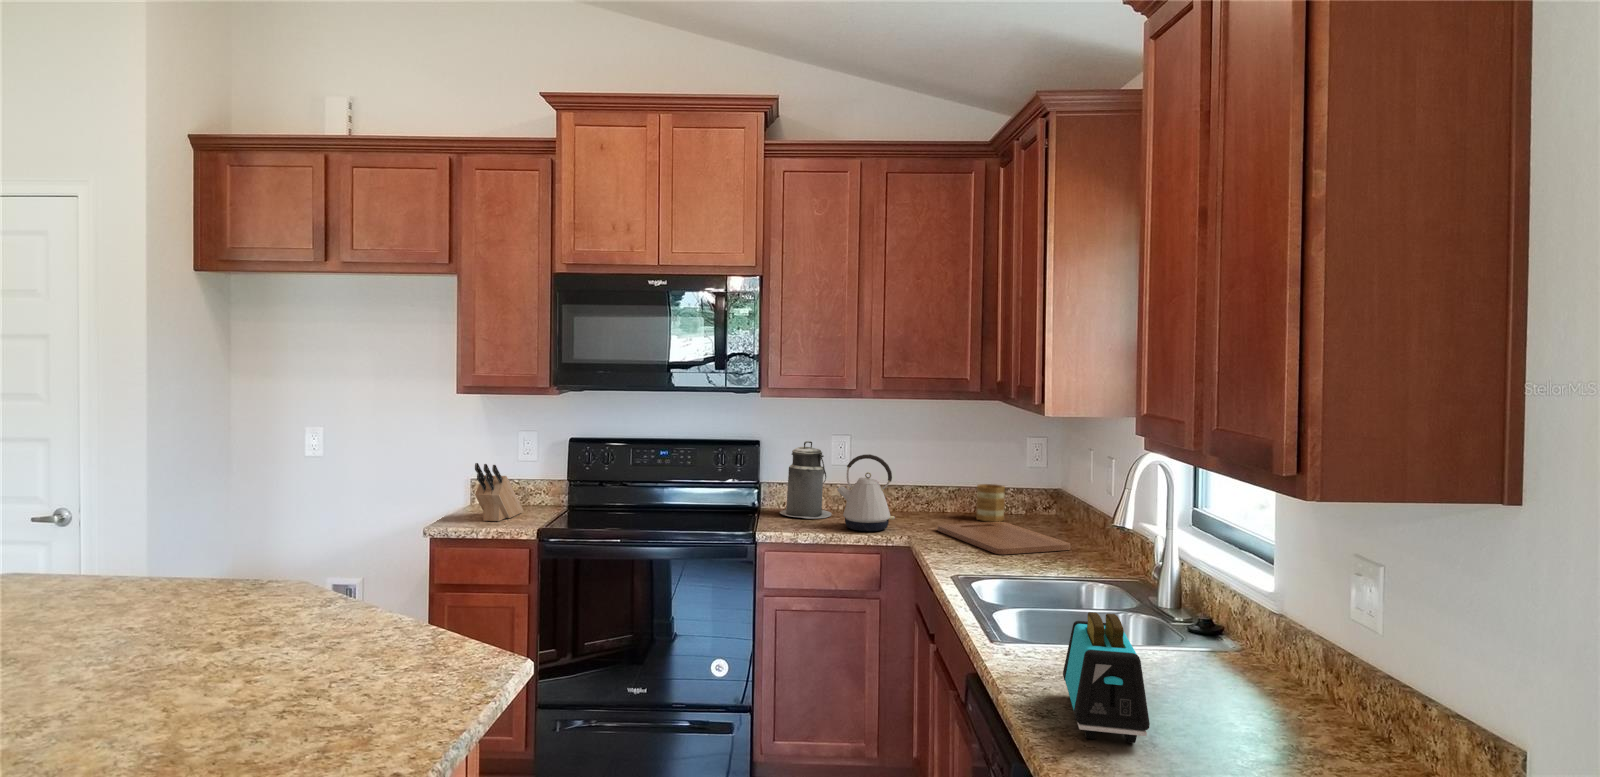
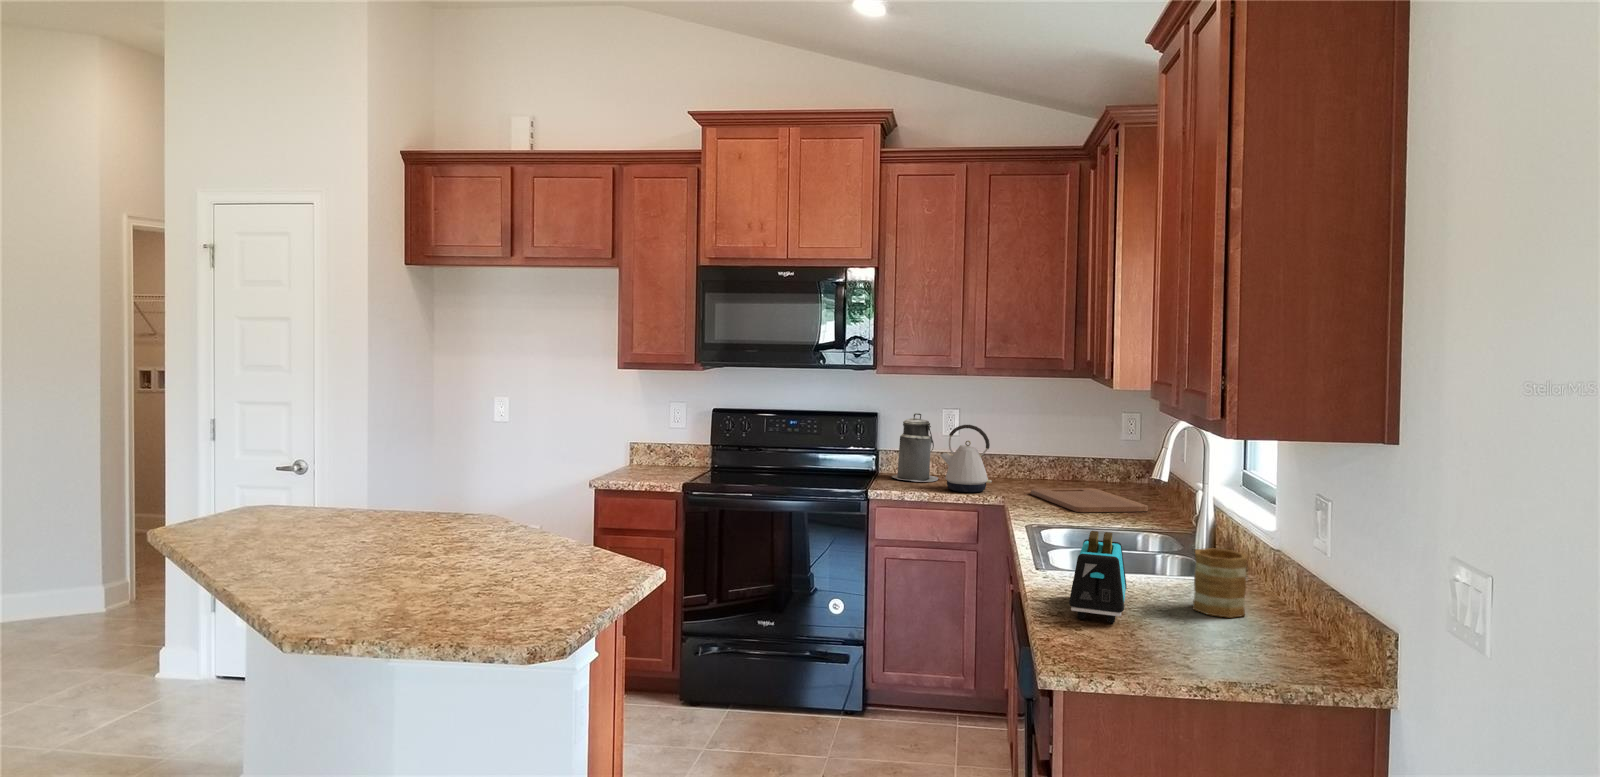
knife block: present [475,463,523,521] -> none [635,427,673,476]
mug: present [976,484,1005,522] -> present [1193,548,1247,618]

